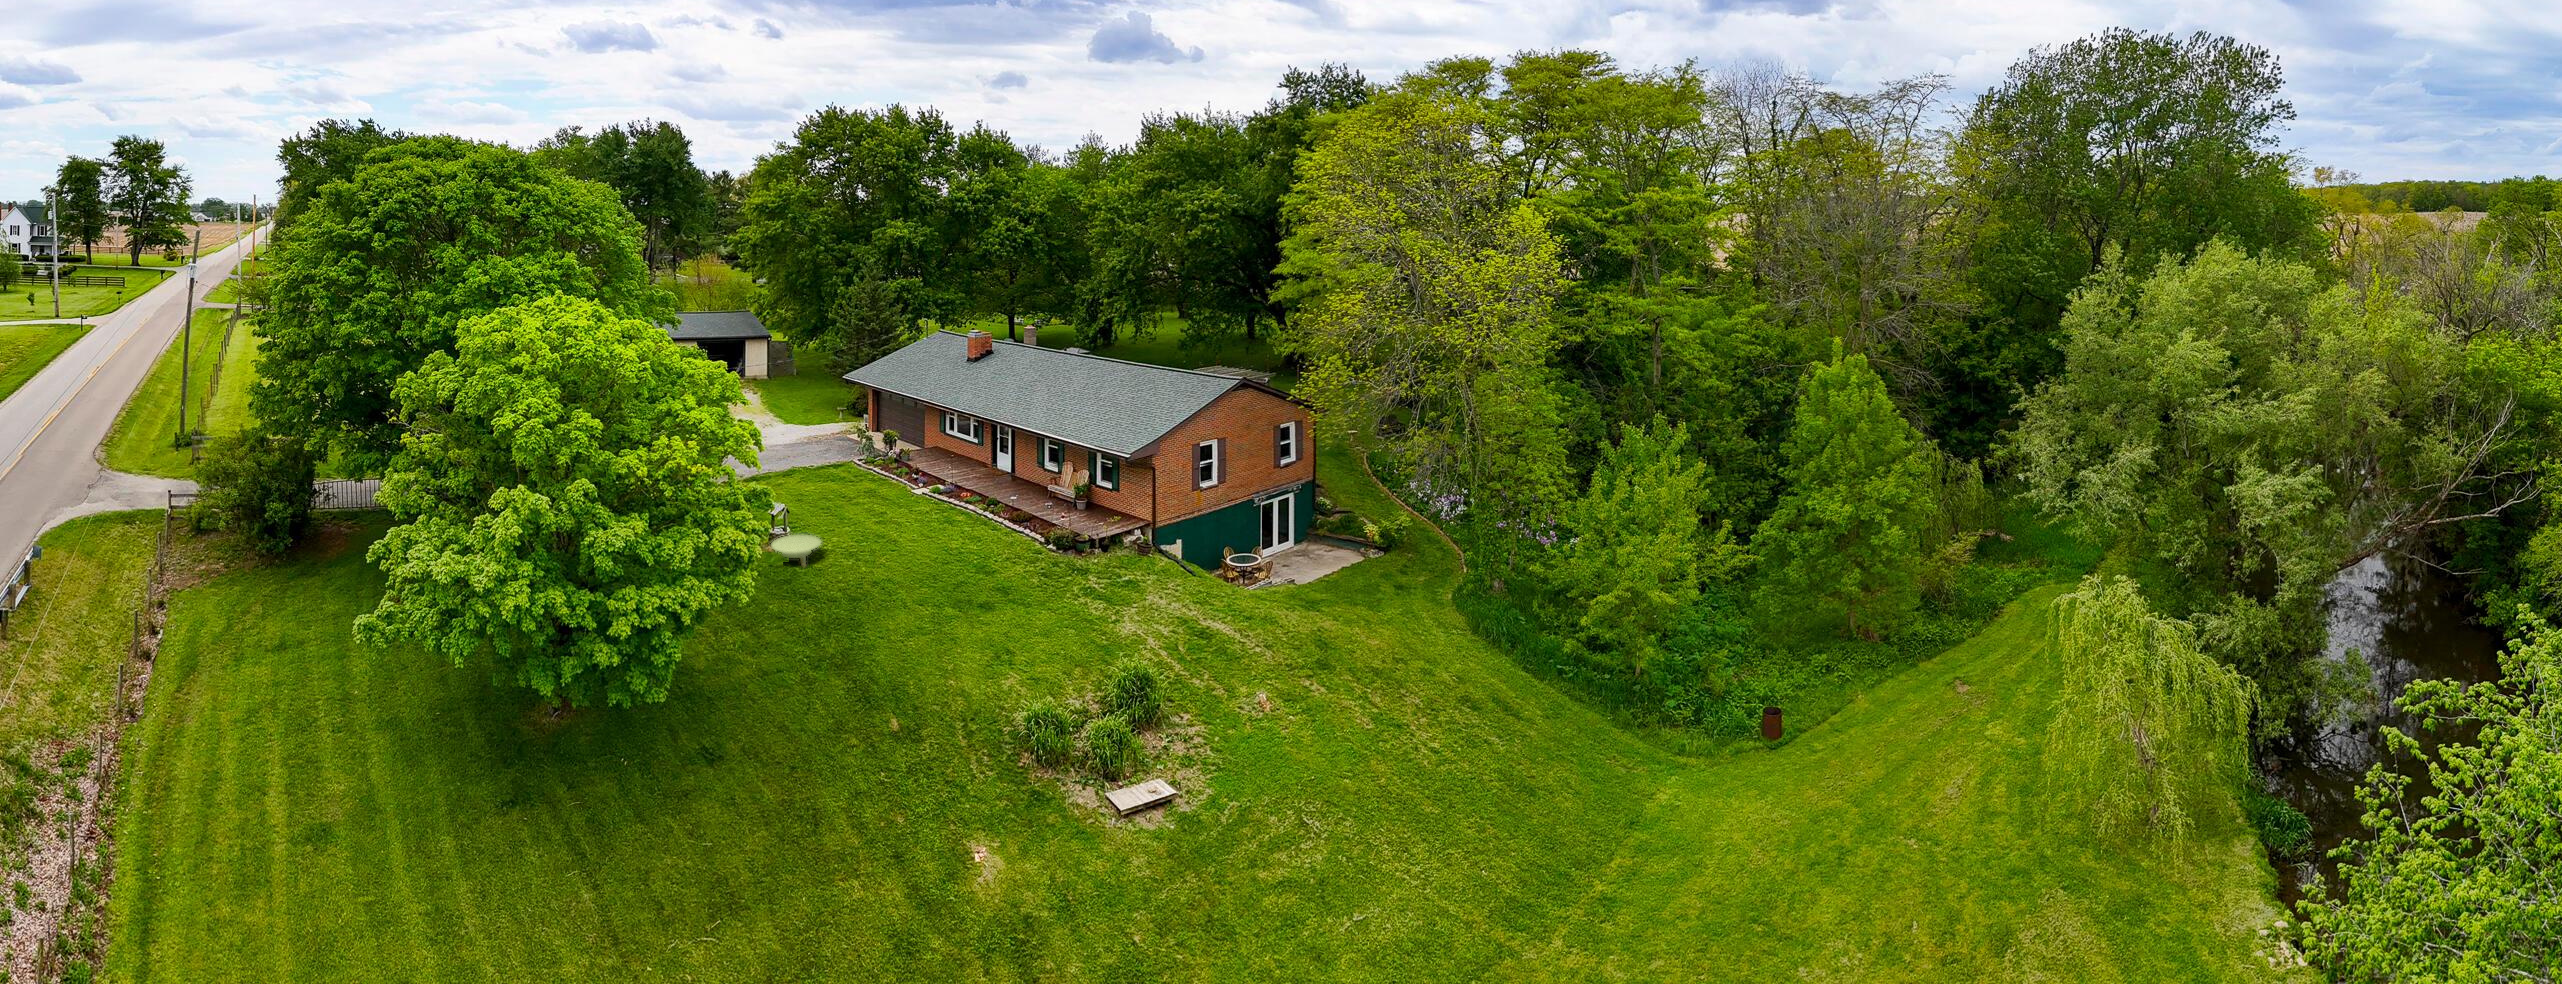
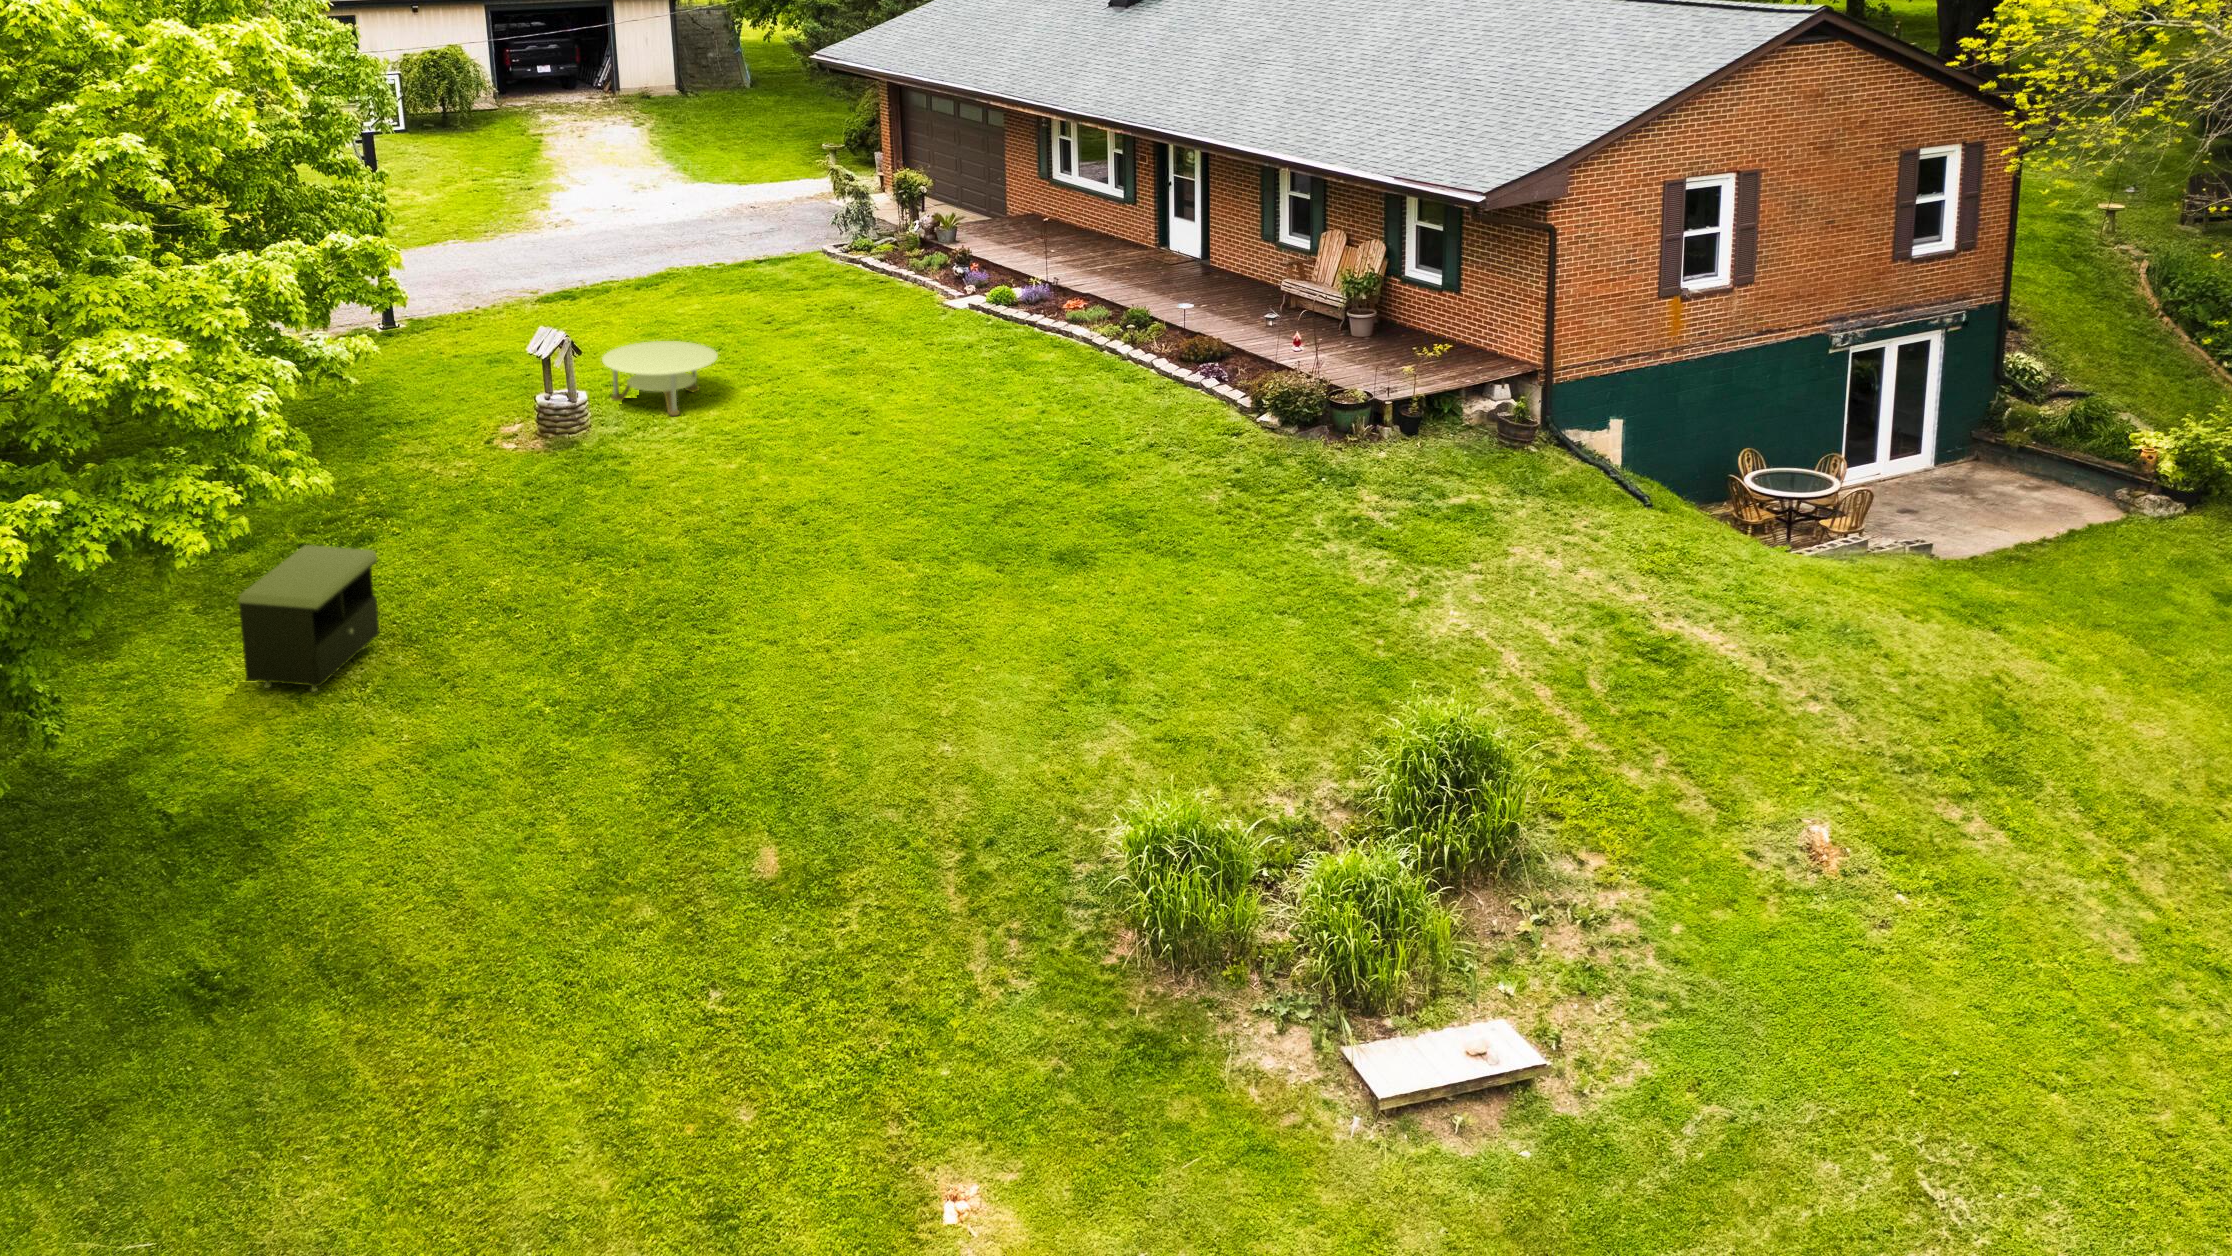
storage bench: none [672,650,720,707] -> present [239,545,379,692]

